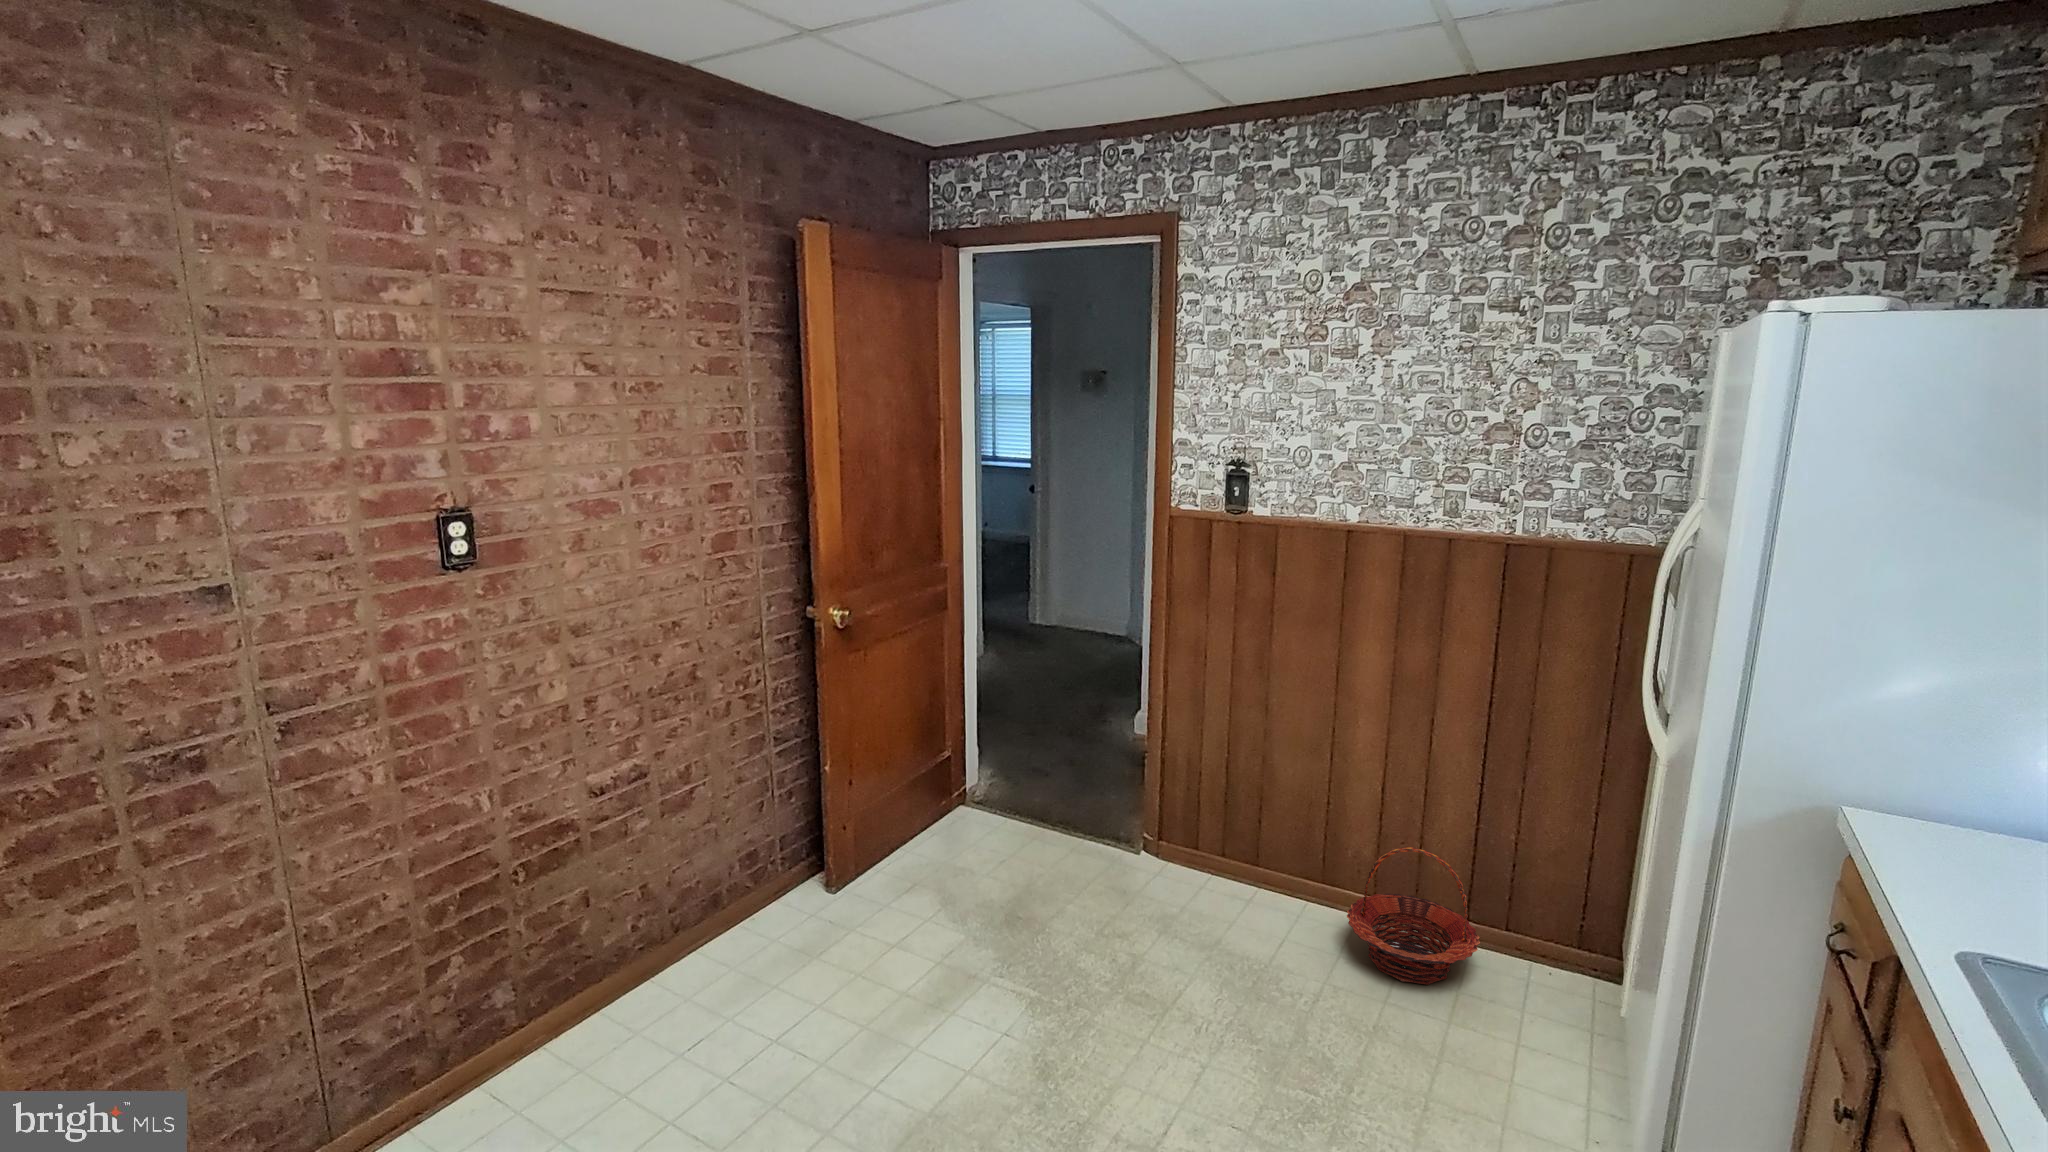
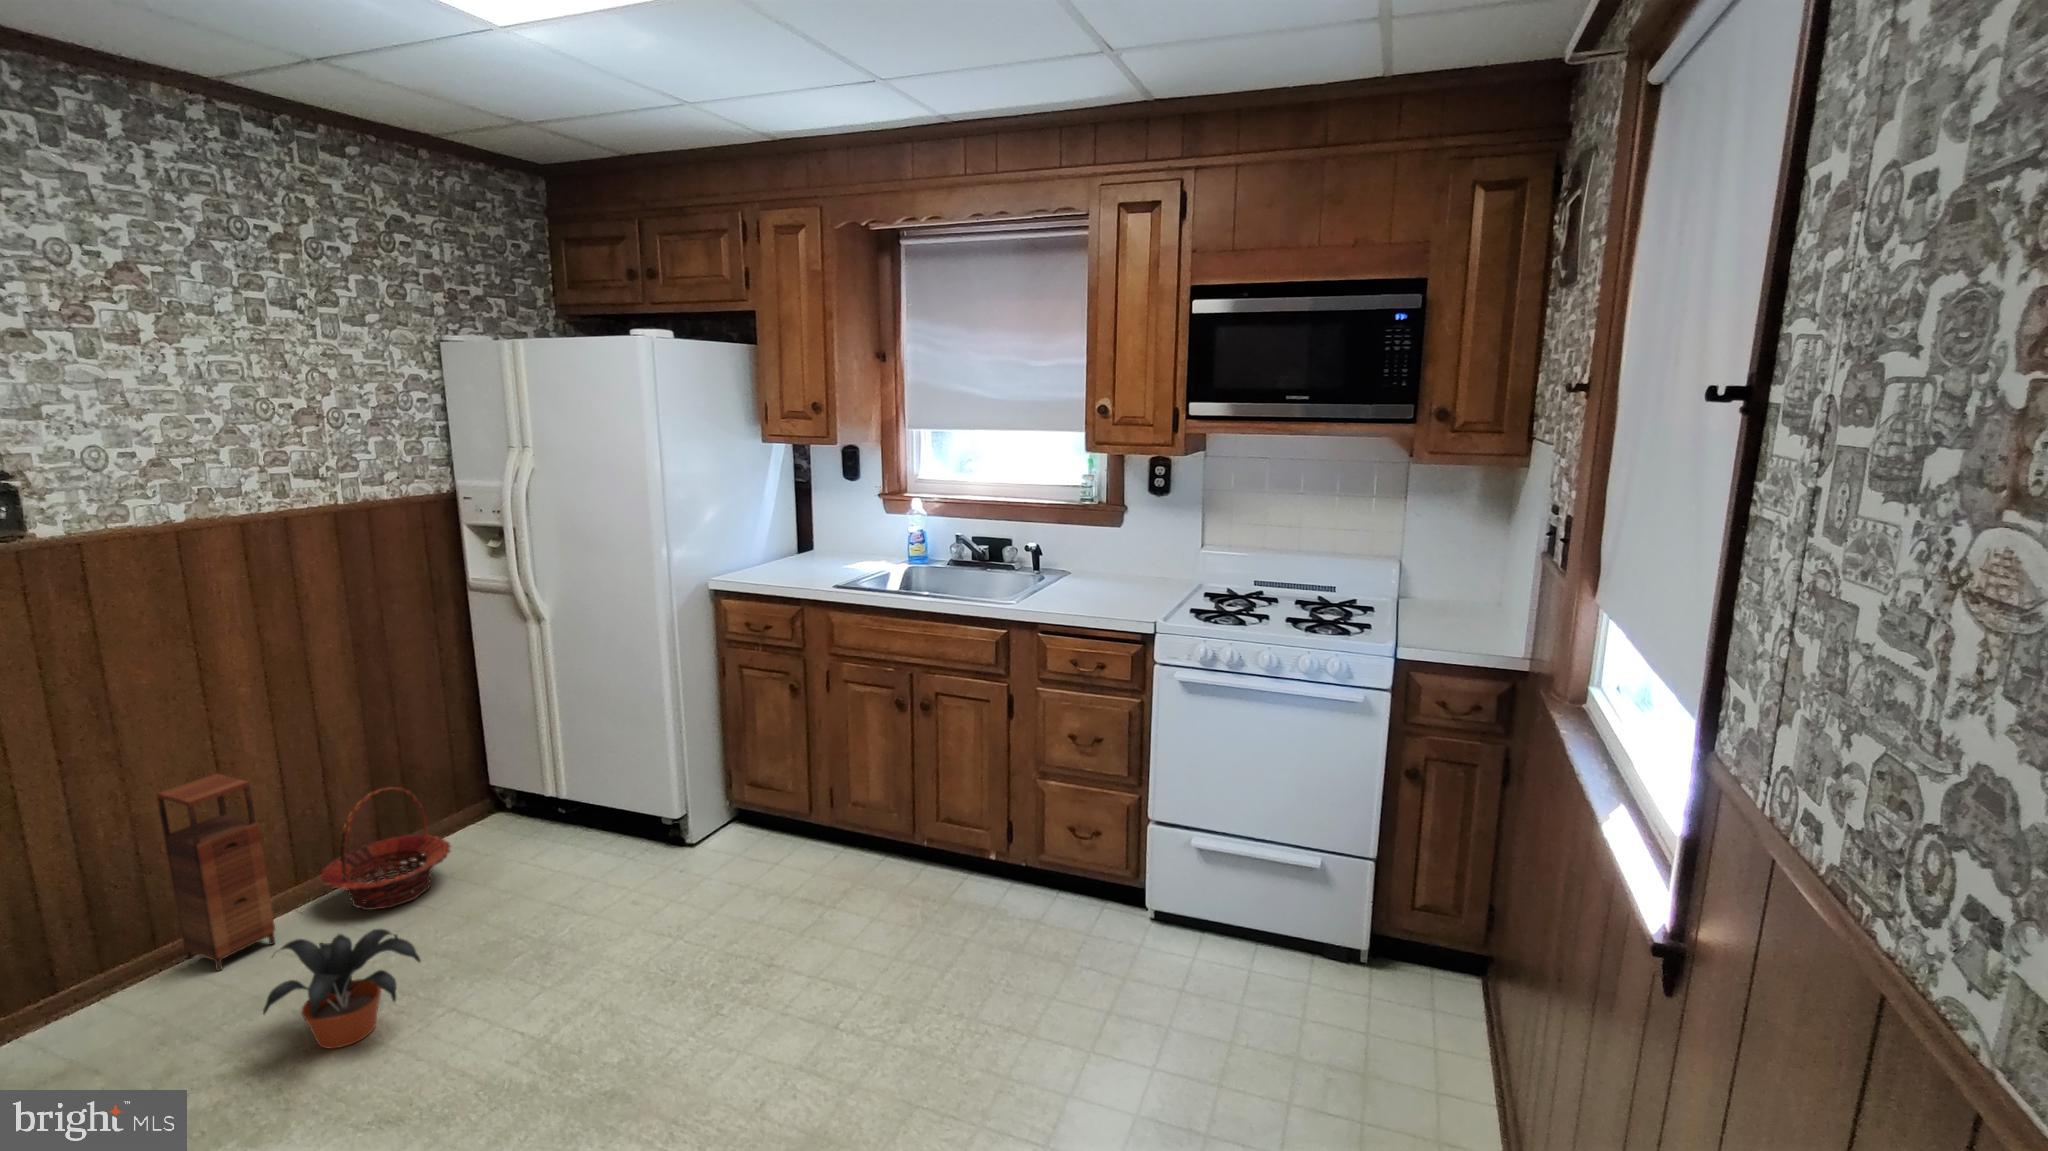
storage cabinet: none [1251,745,1320,923] -> present [156,774,275,971]
potted plant: none [1115,905,1243,1028] -> present [263,929,420,1049]

